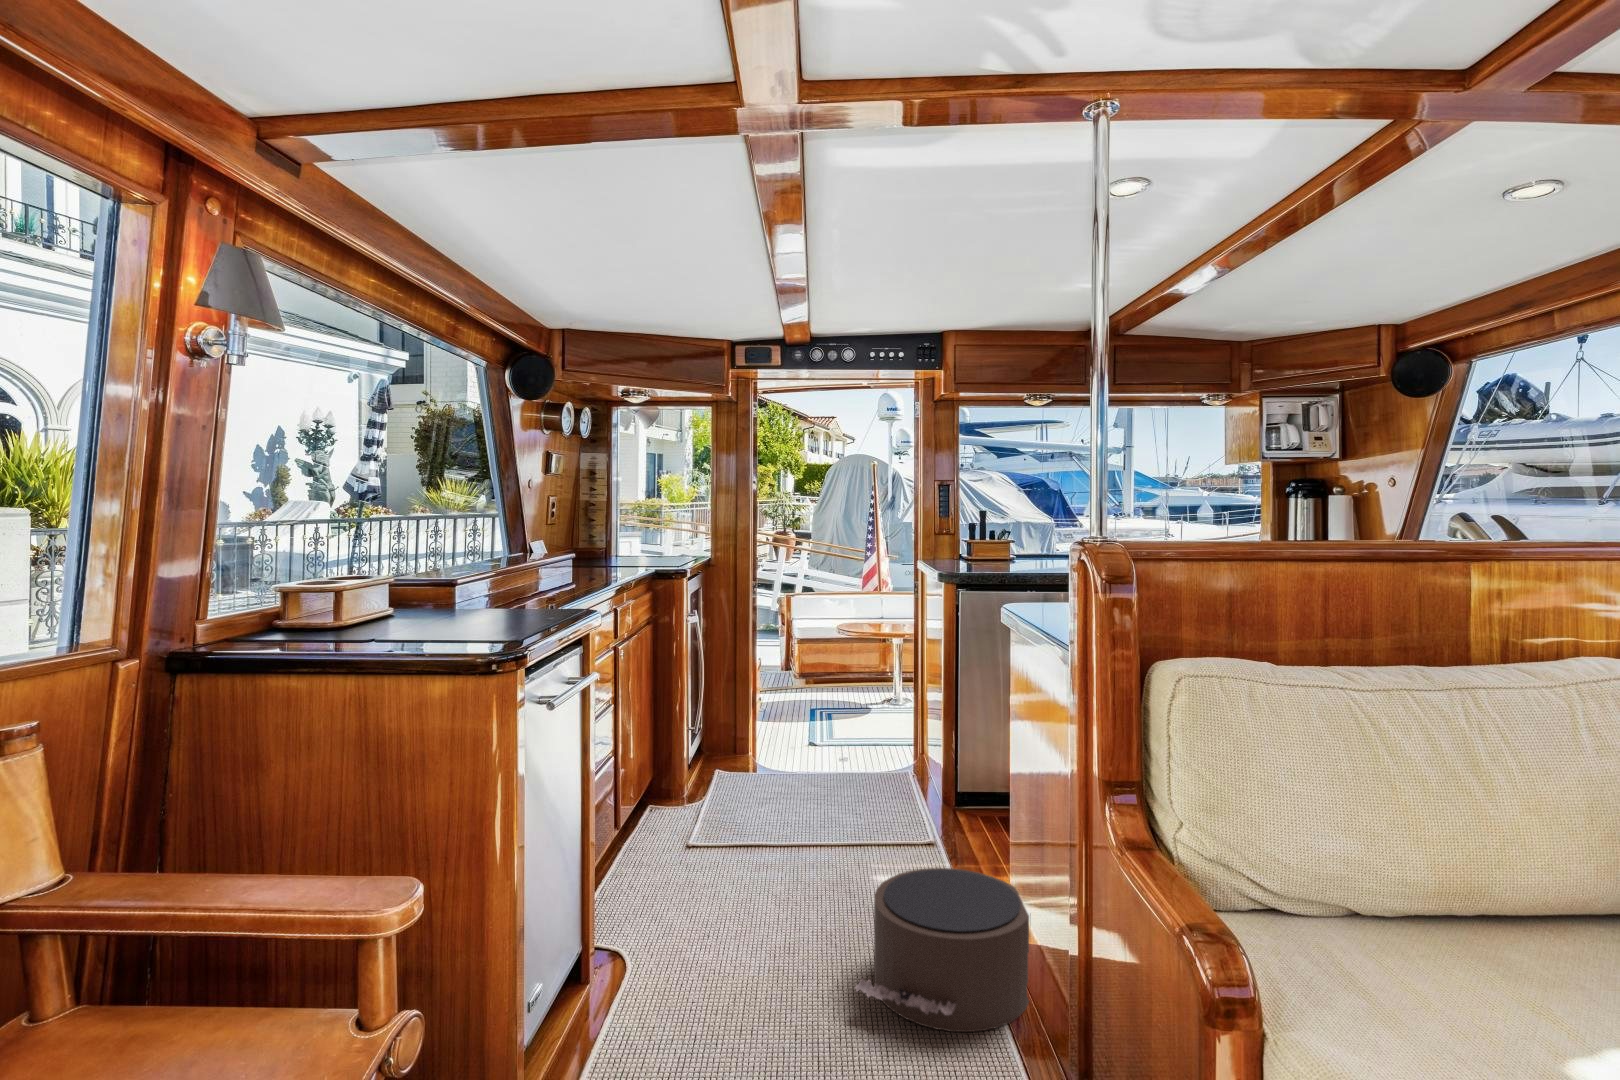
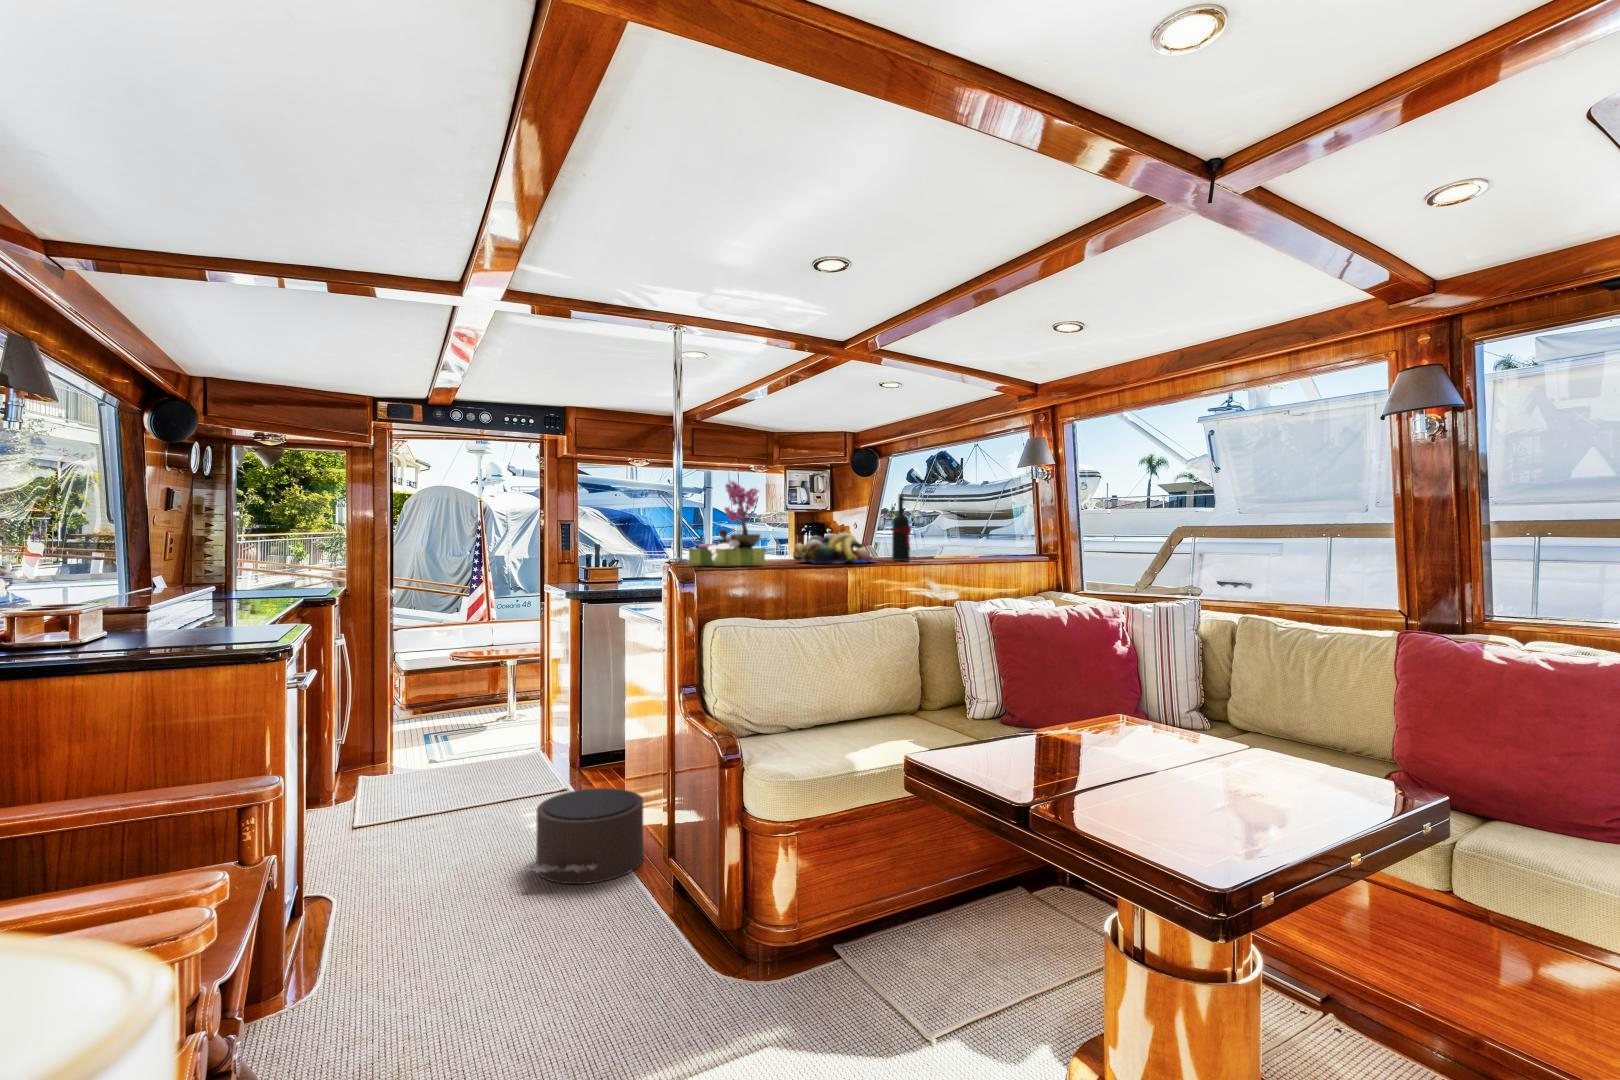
flower arrangement: none [1109,396,1253,549] -> present [689,481,765,566]
wine bottle: none [1523,410,1575,542] -> present [892,494,911,560]
fruit bowl: none [1306,487,1496,547] -> present [793,533,875,563]

